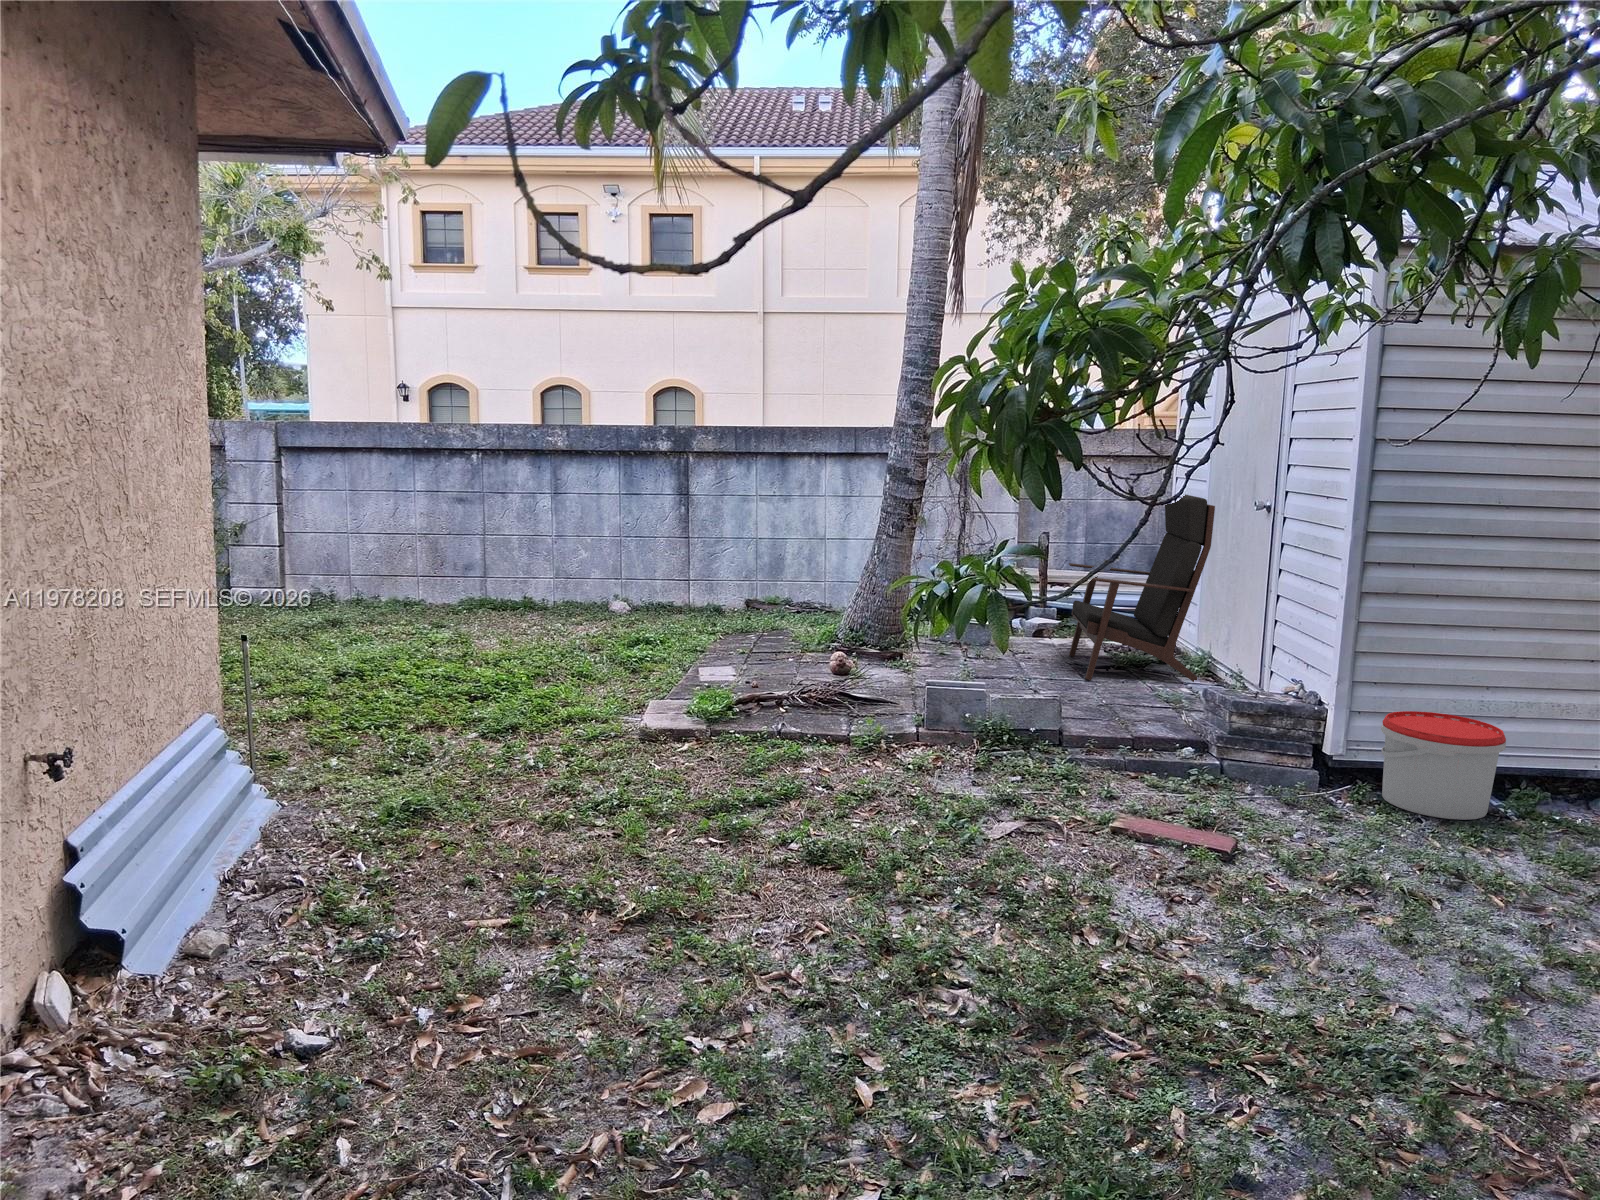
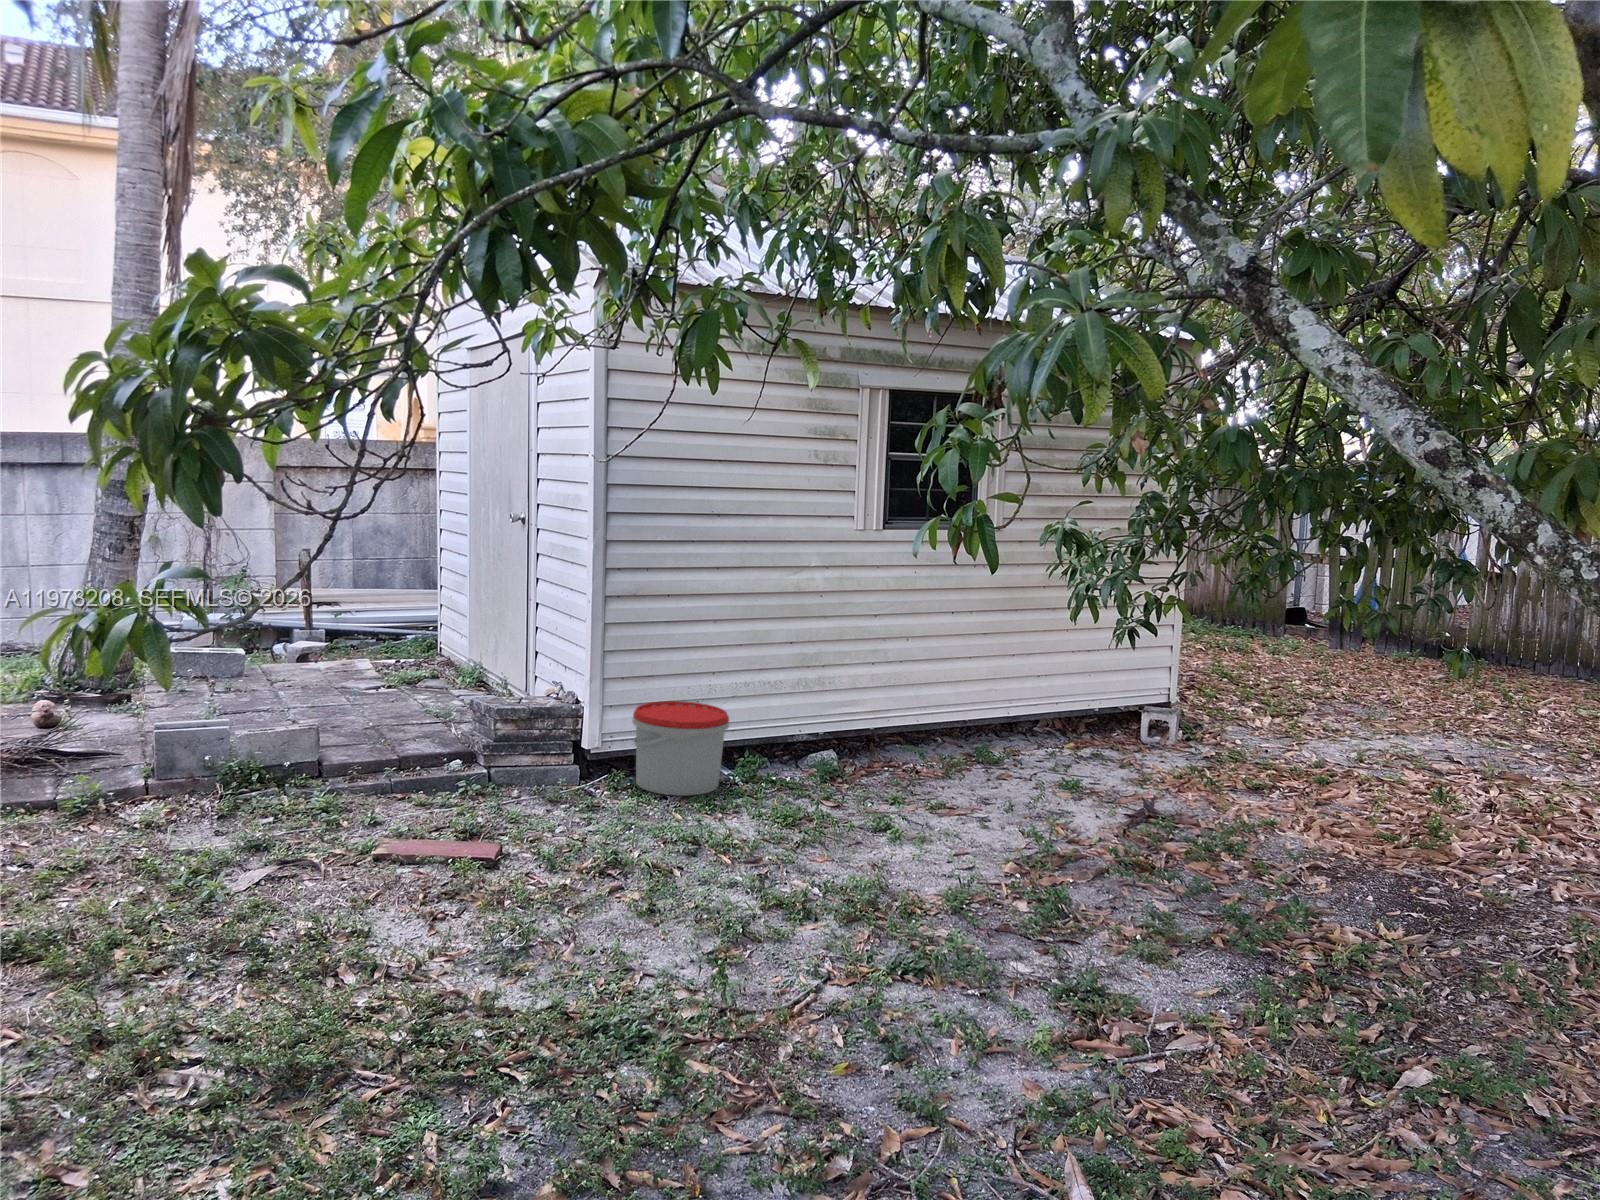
lounge chair: present [1069,494,1215,682] -> none [332,496,482,698]

